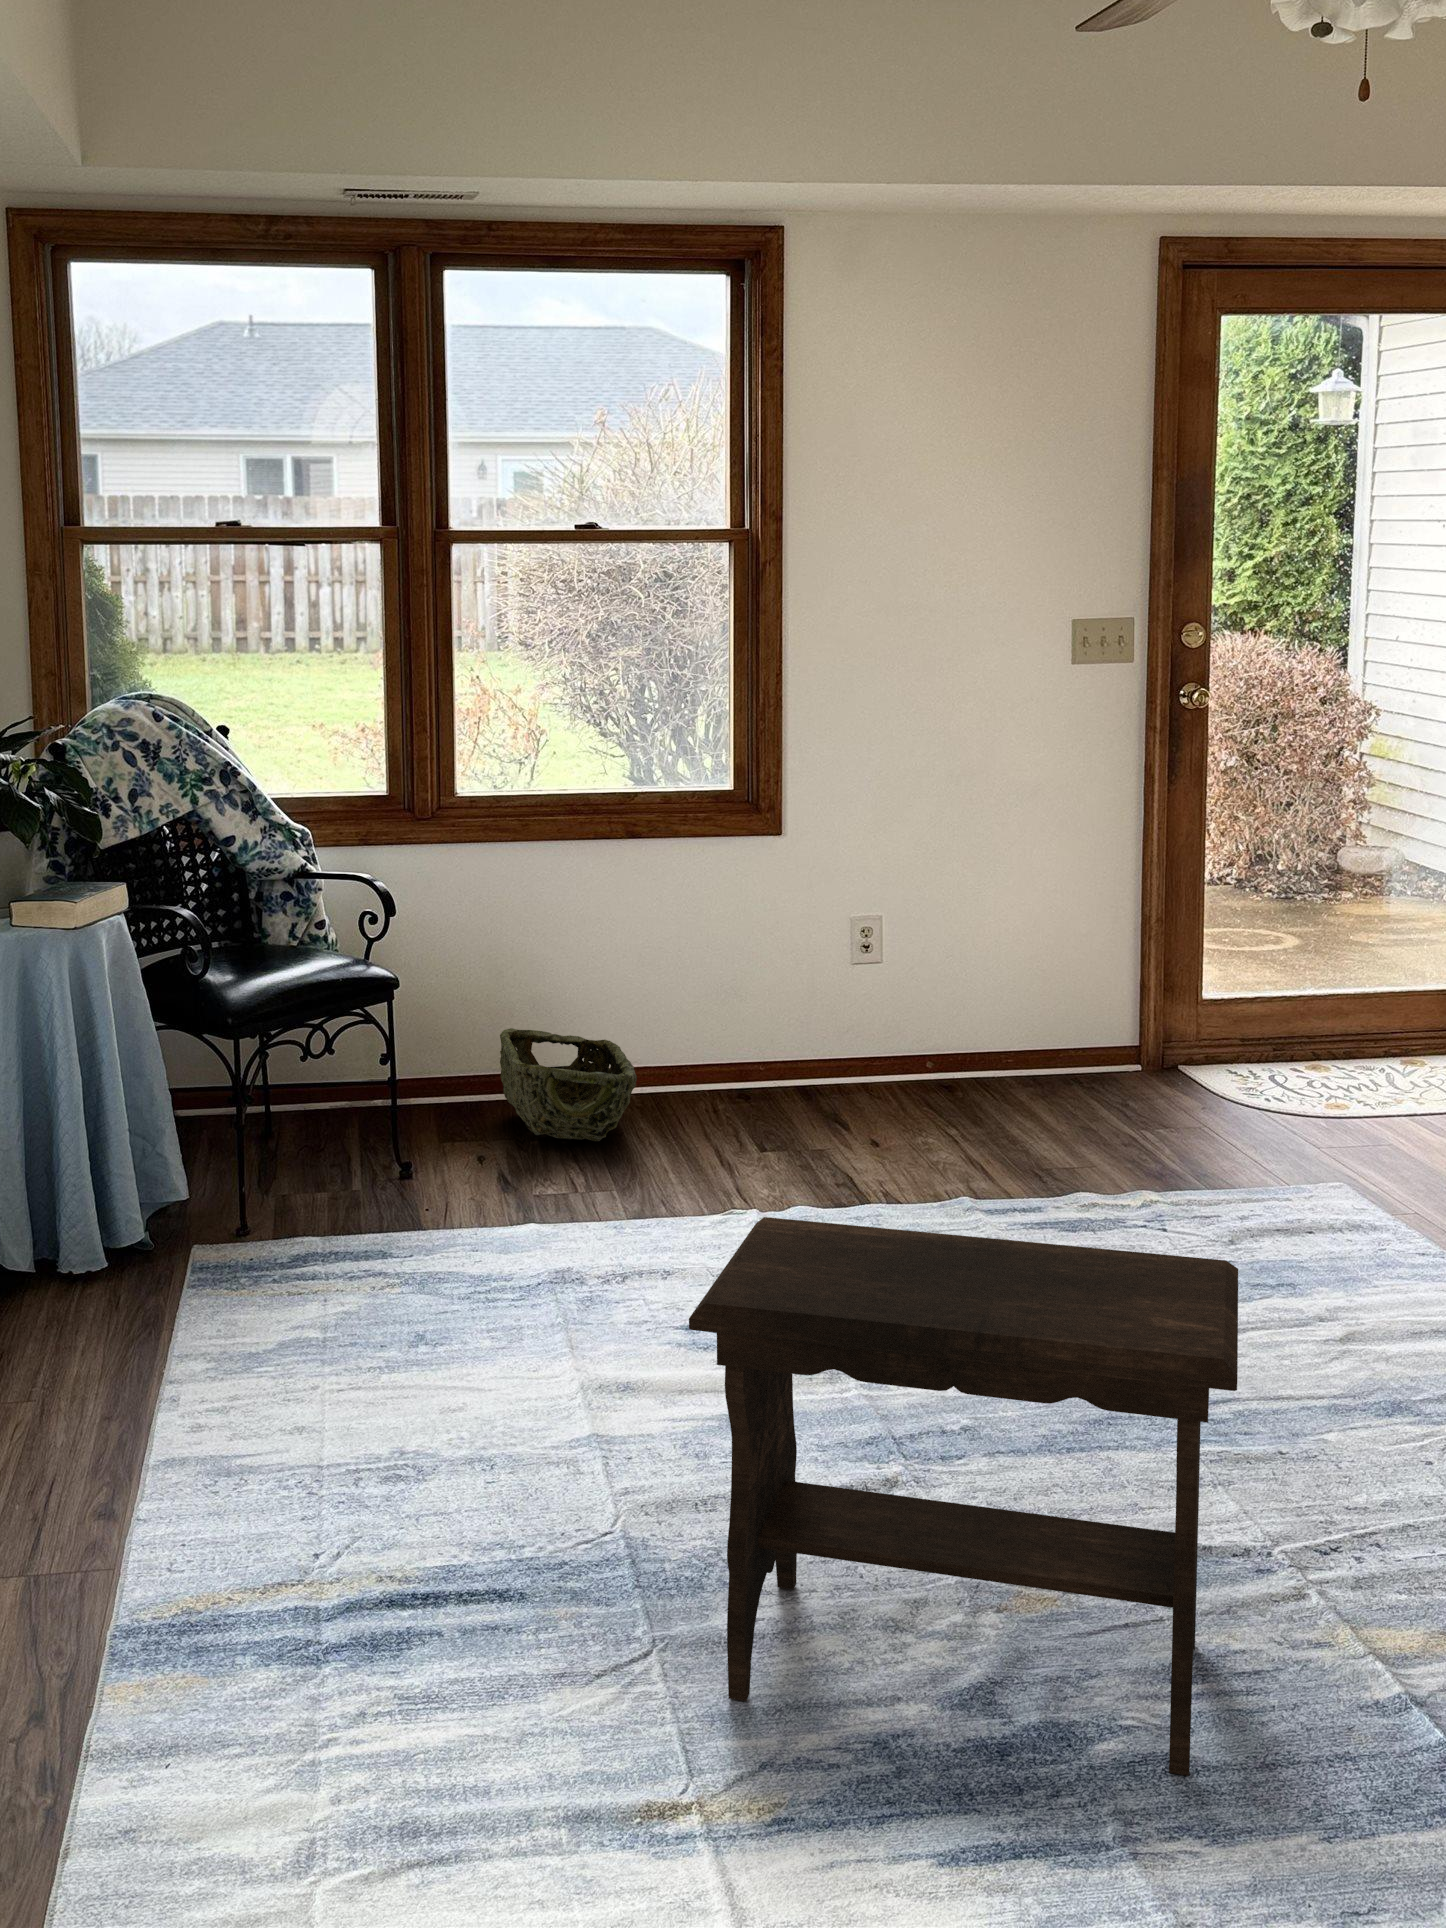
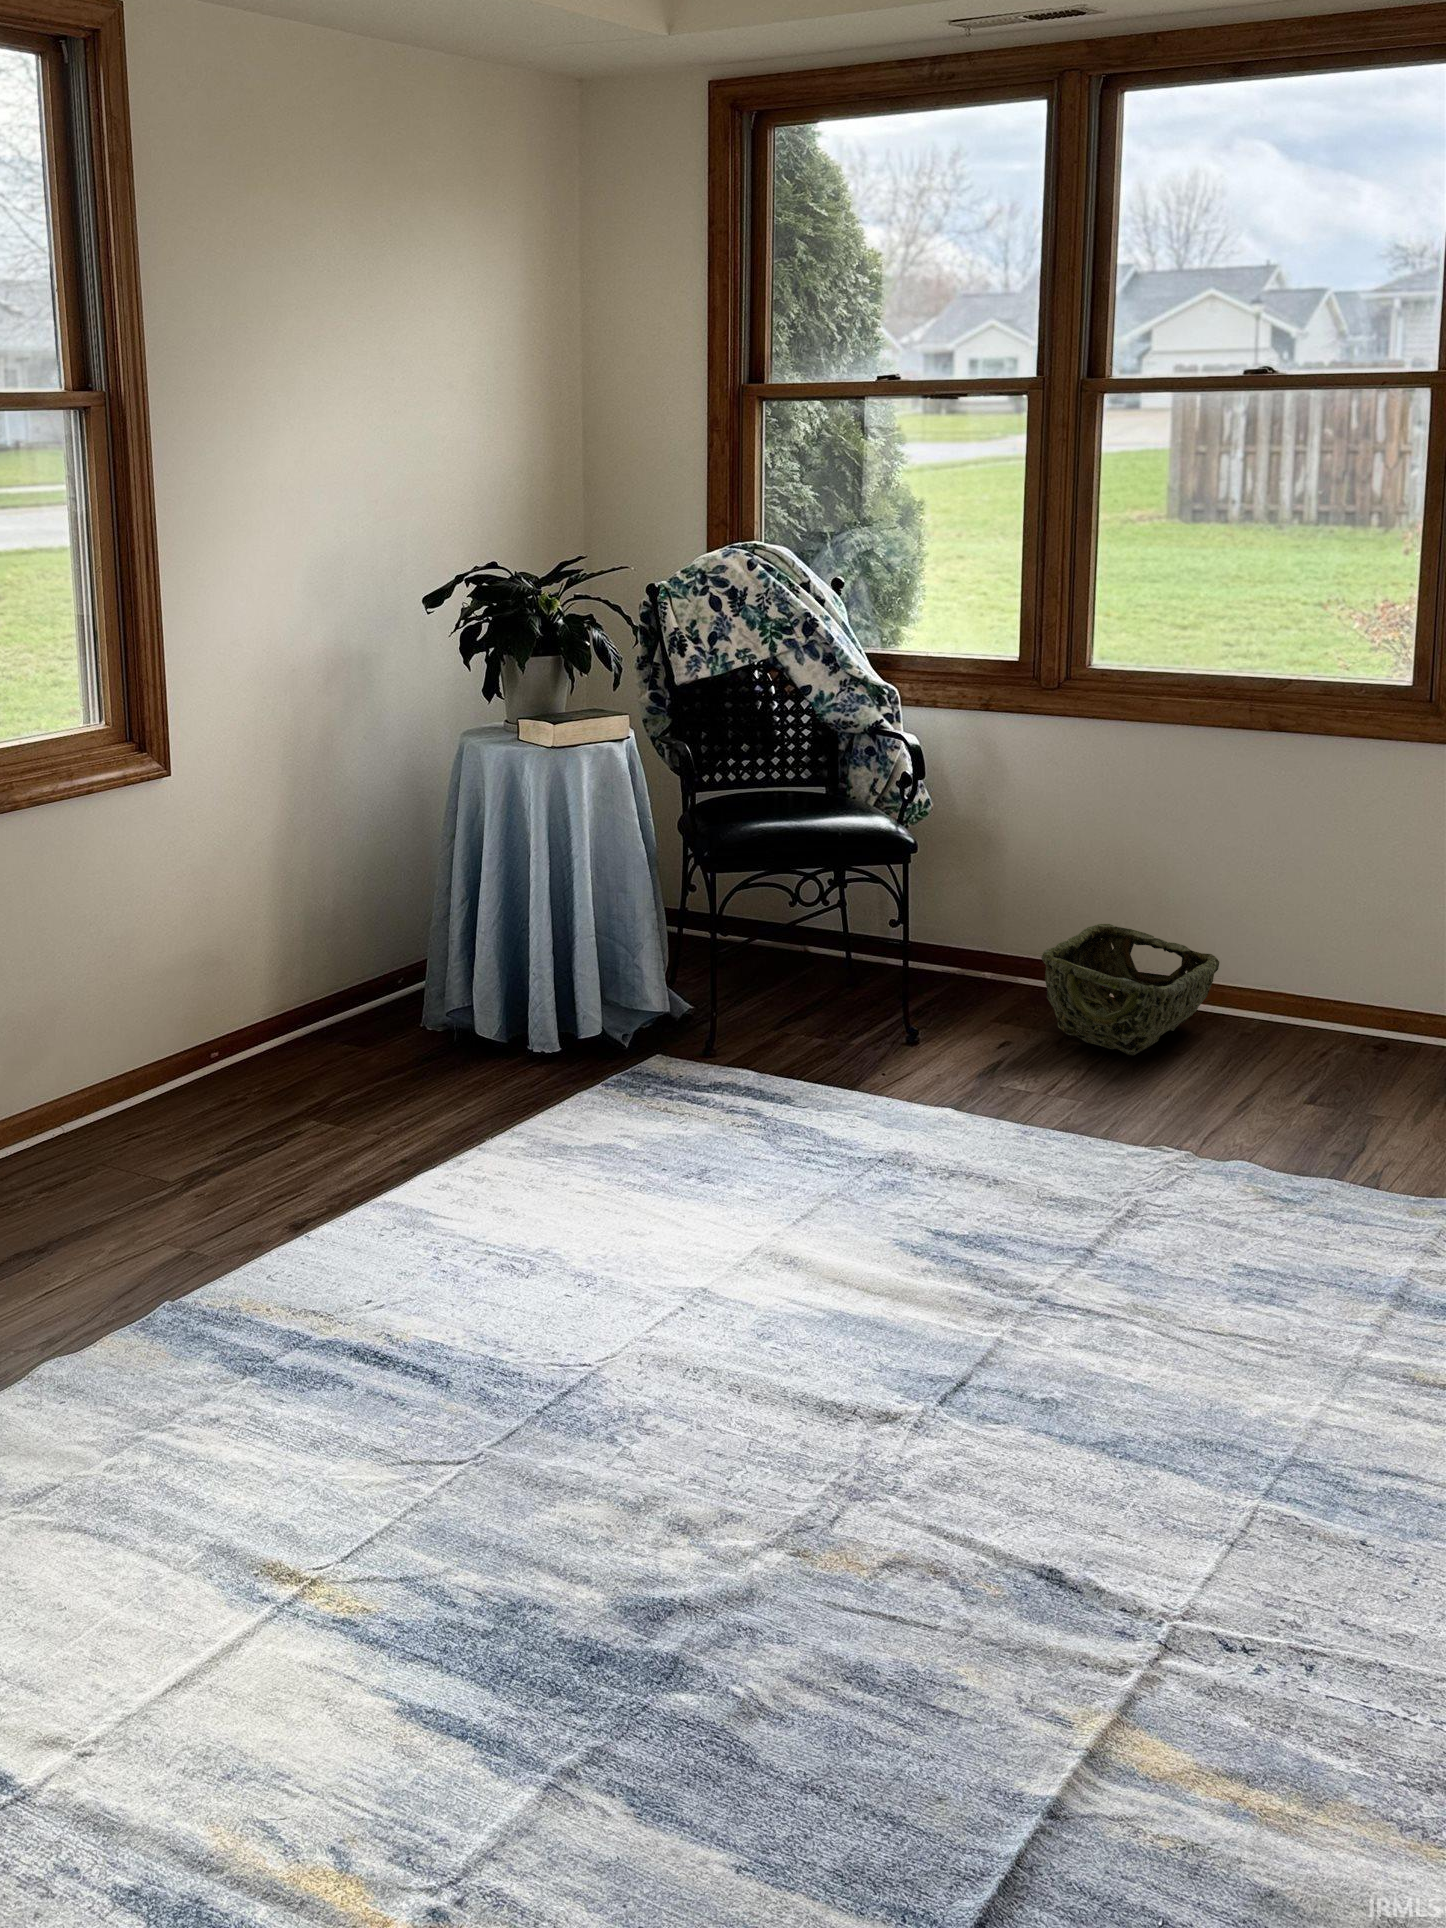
footstool: present [689,1217,1238,1776] -> none [432,1076,986,1746]

